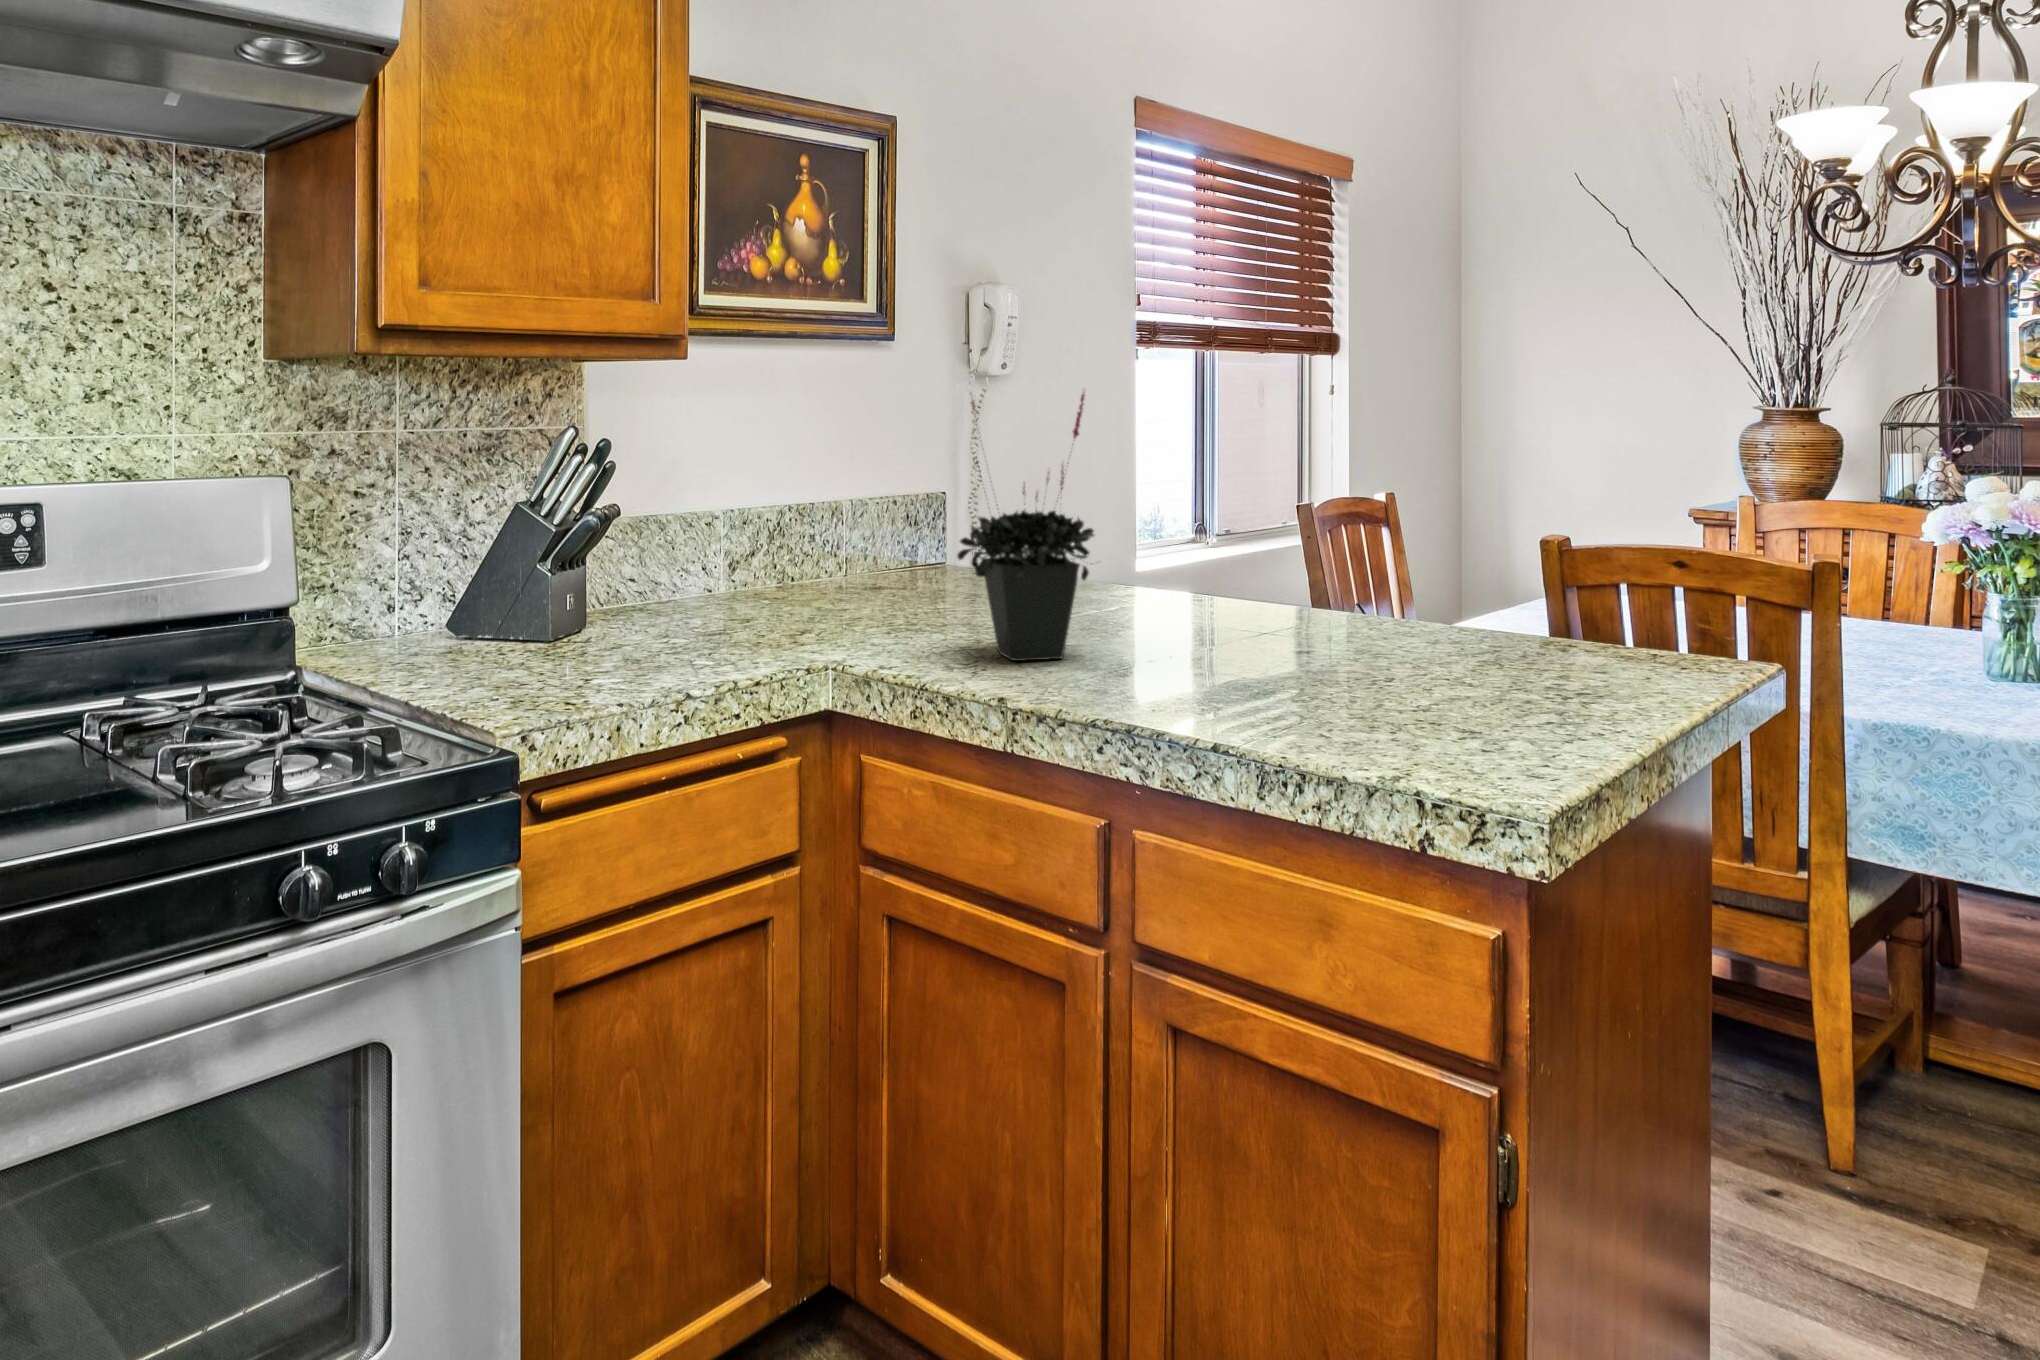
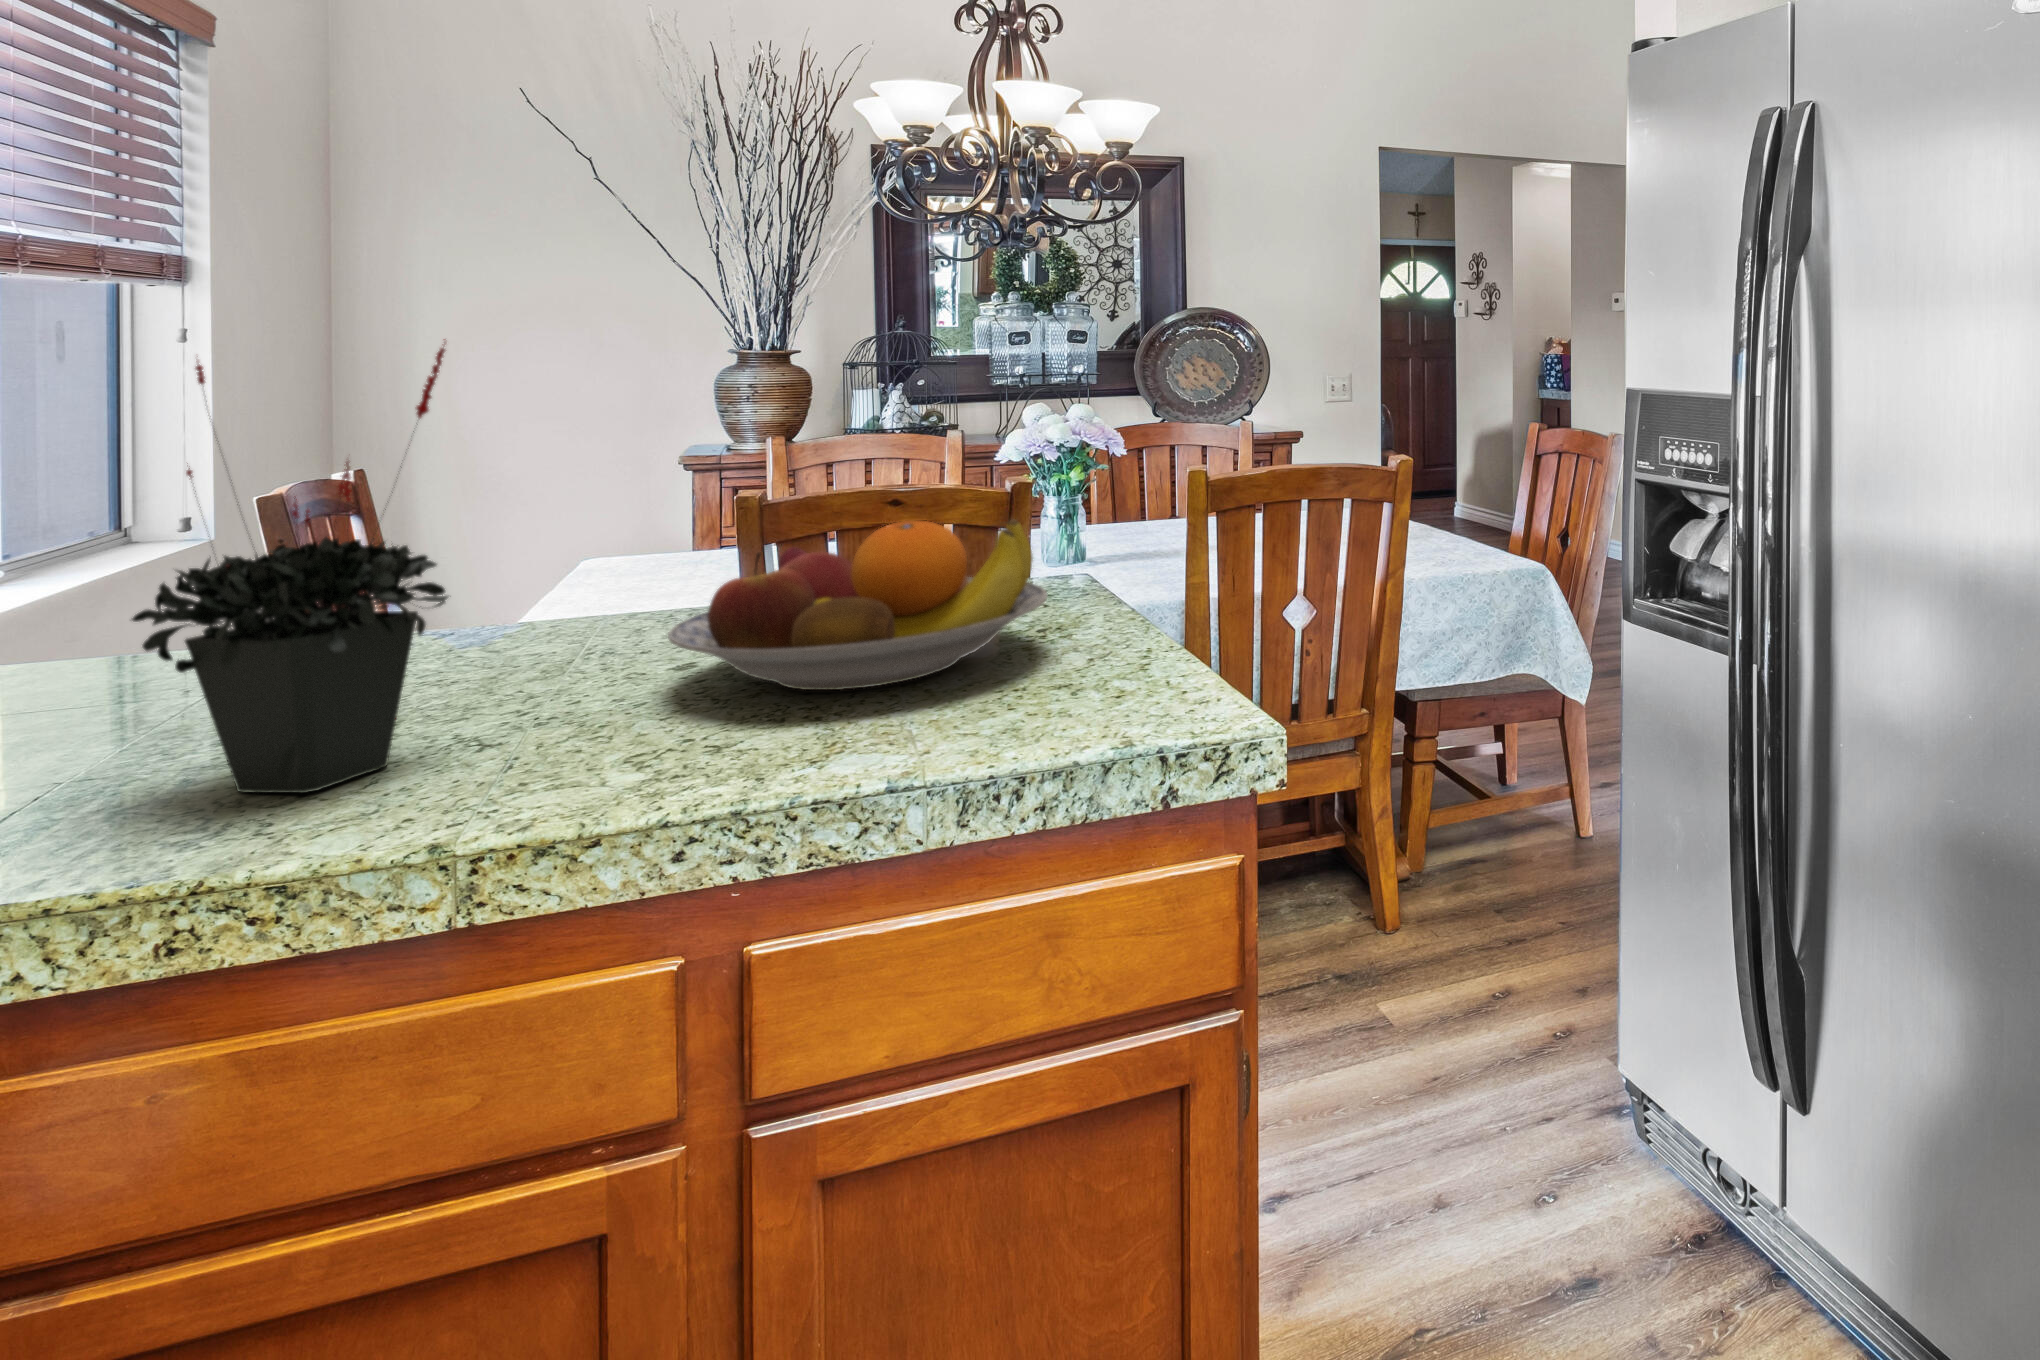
fruit bowl: none [1225,557,1538,693] -> present [668,519,1047,690]

